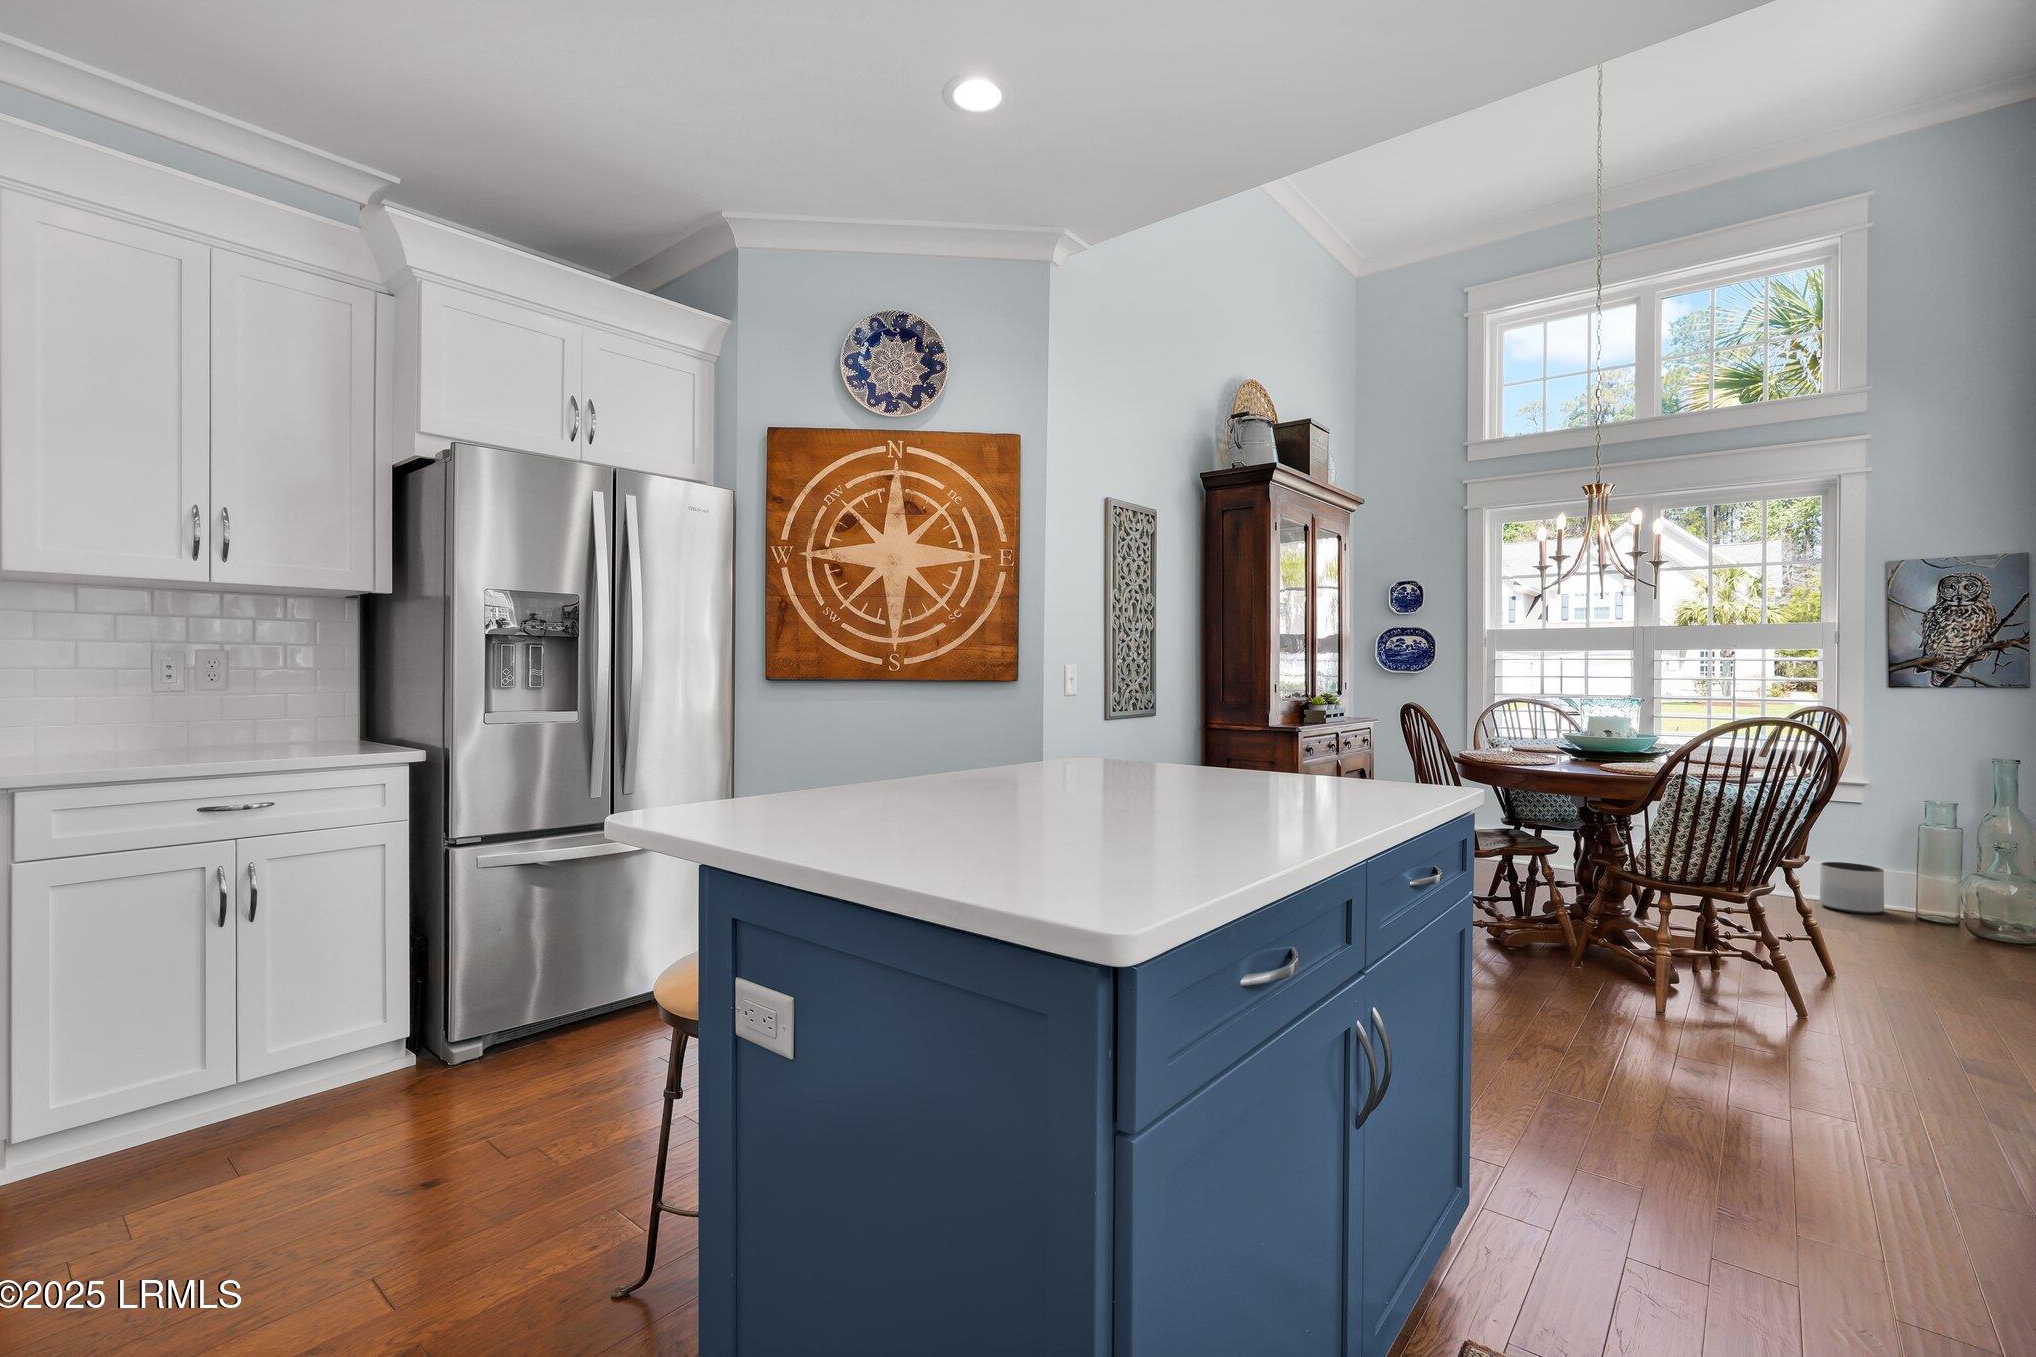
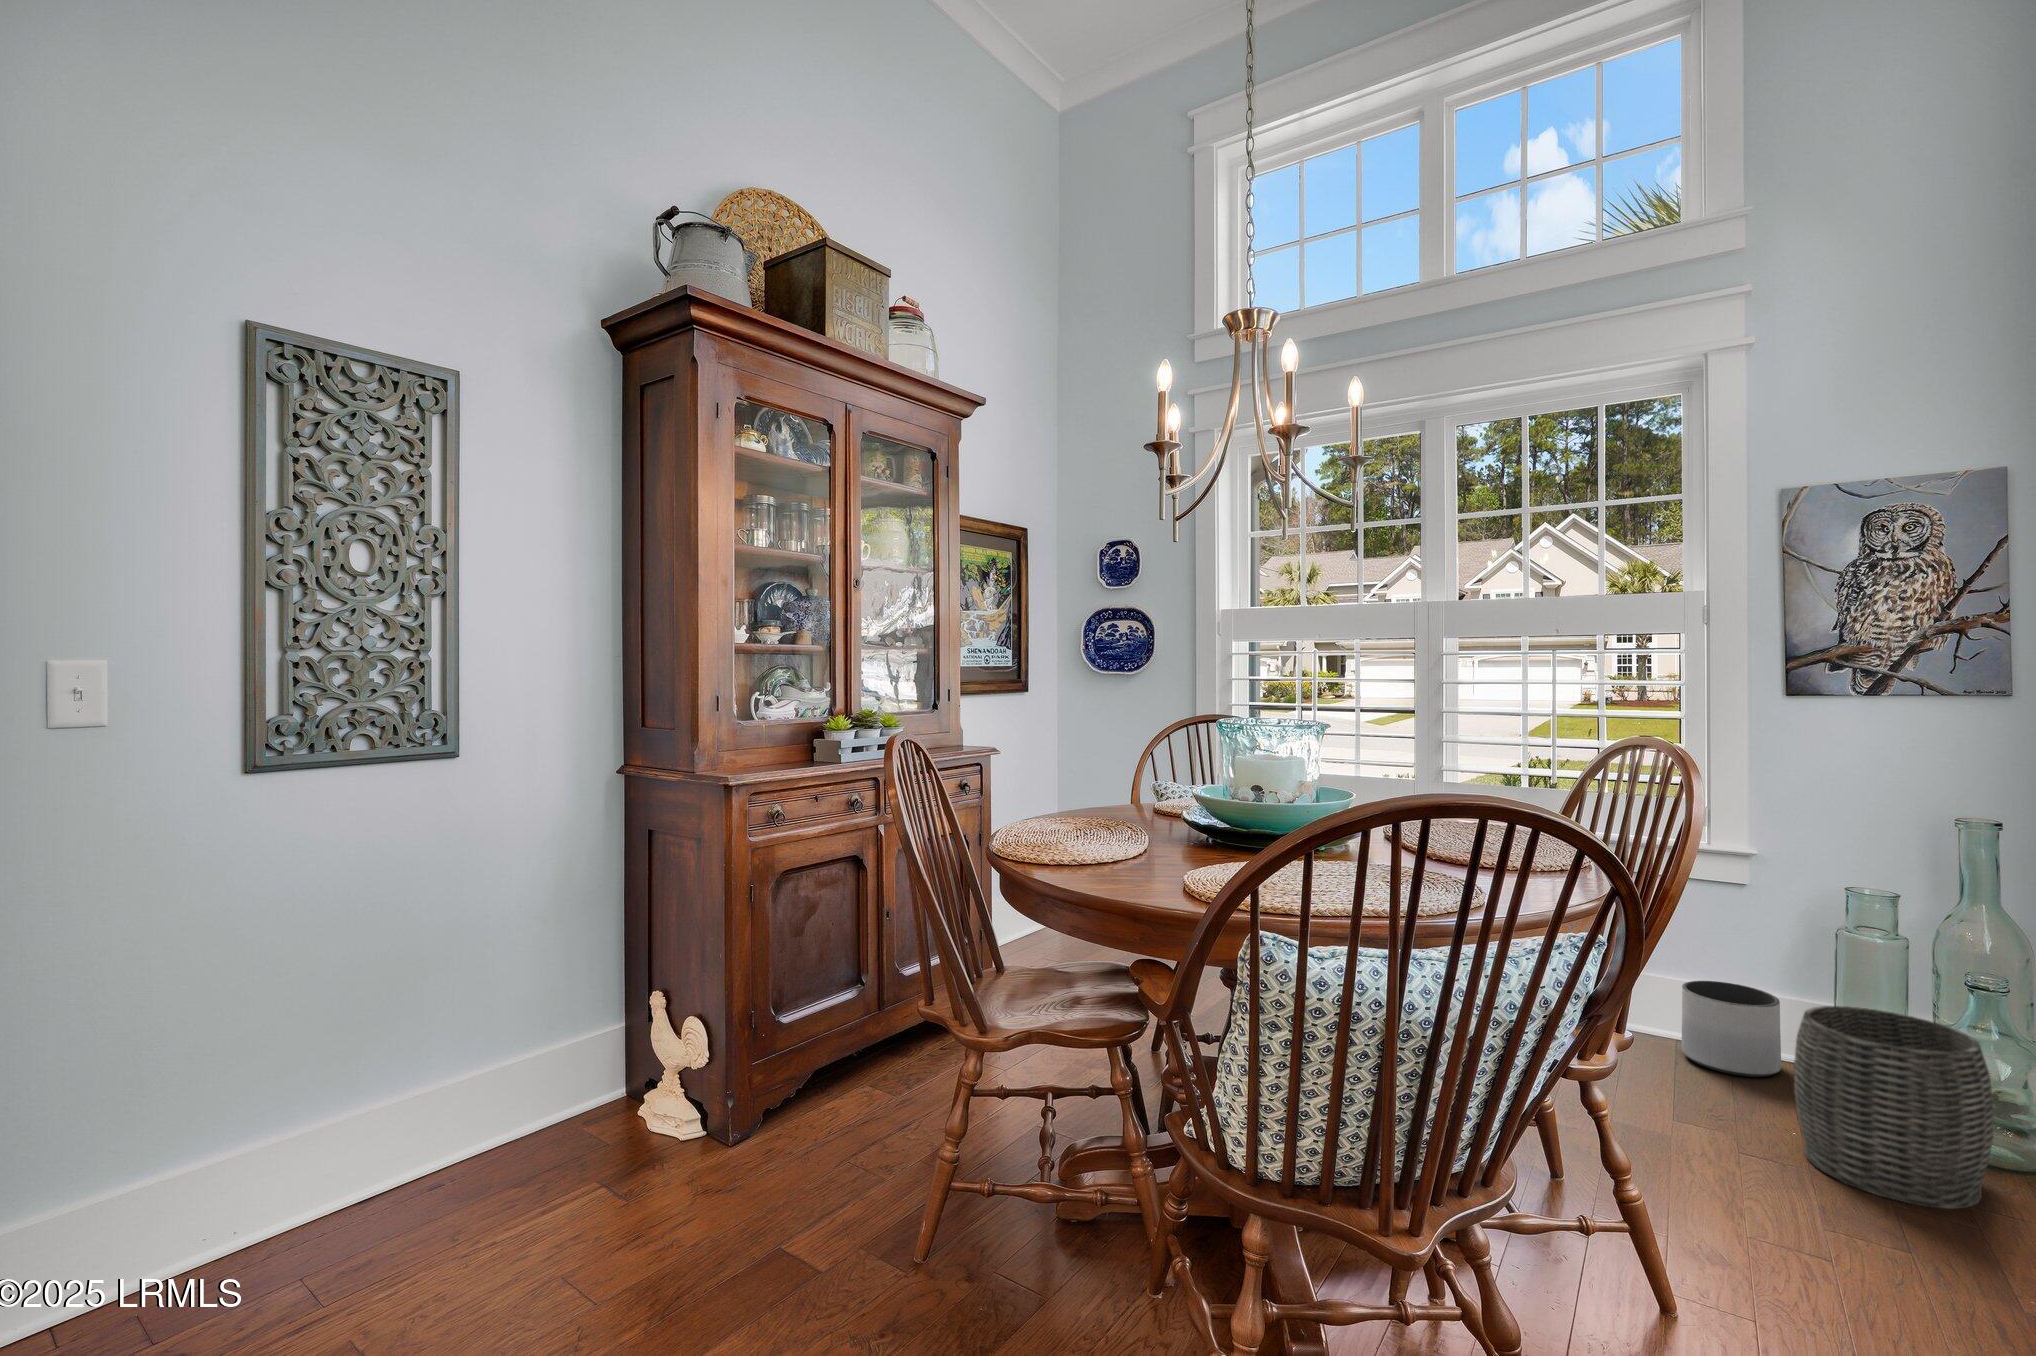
woven basket: none [1894,859,2005,955] -> present [1794,1006,1994,1209]

